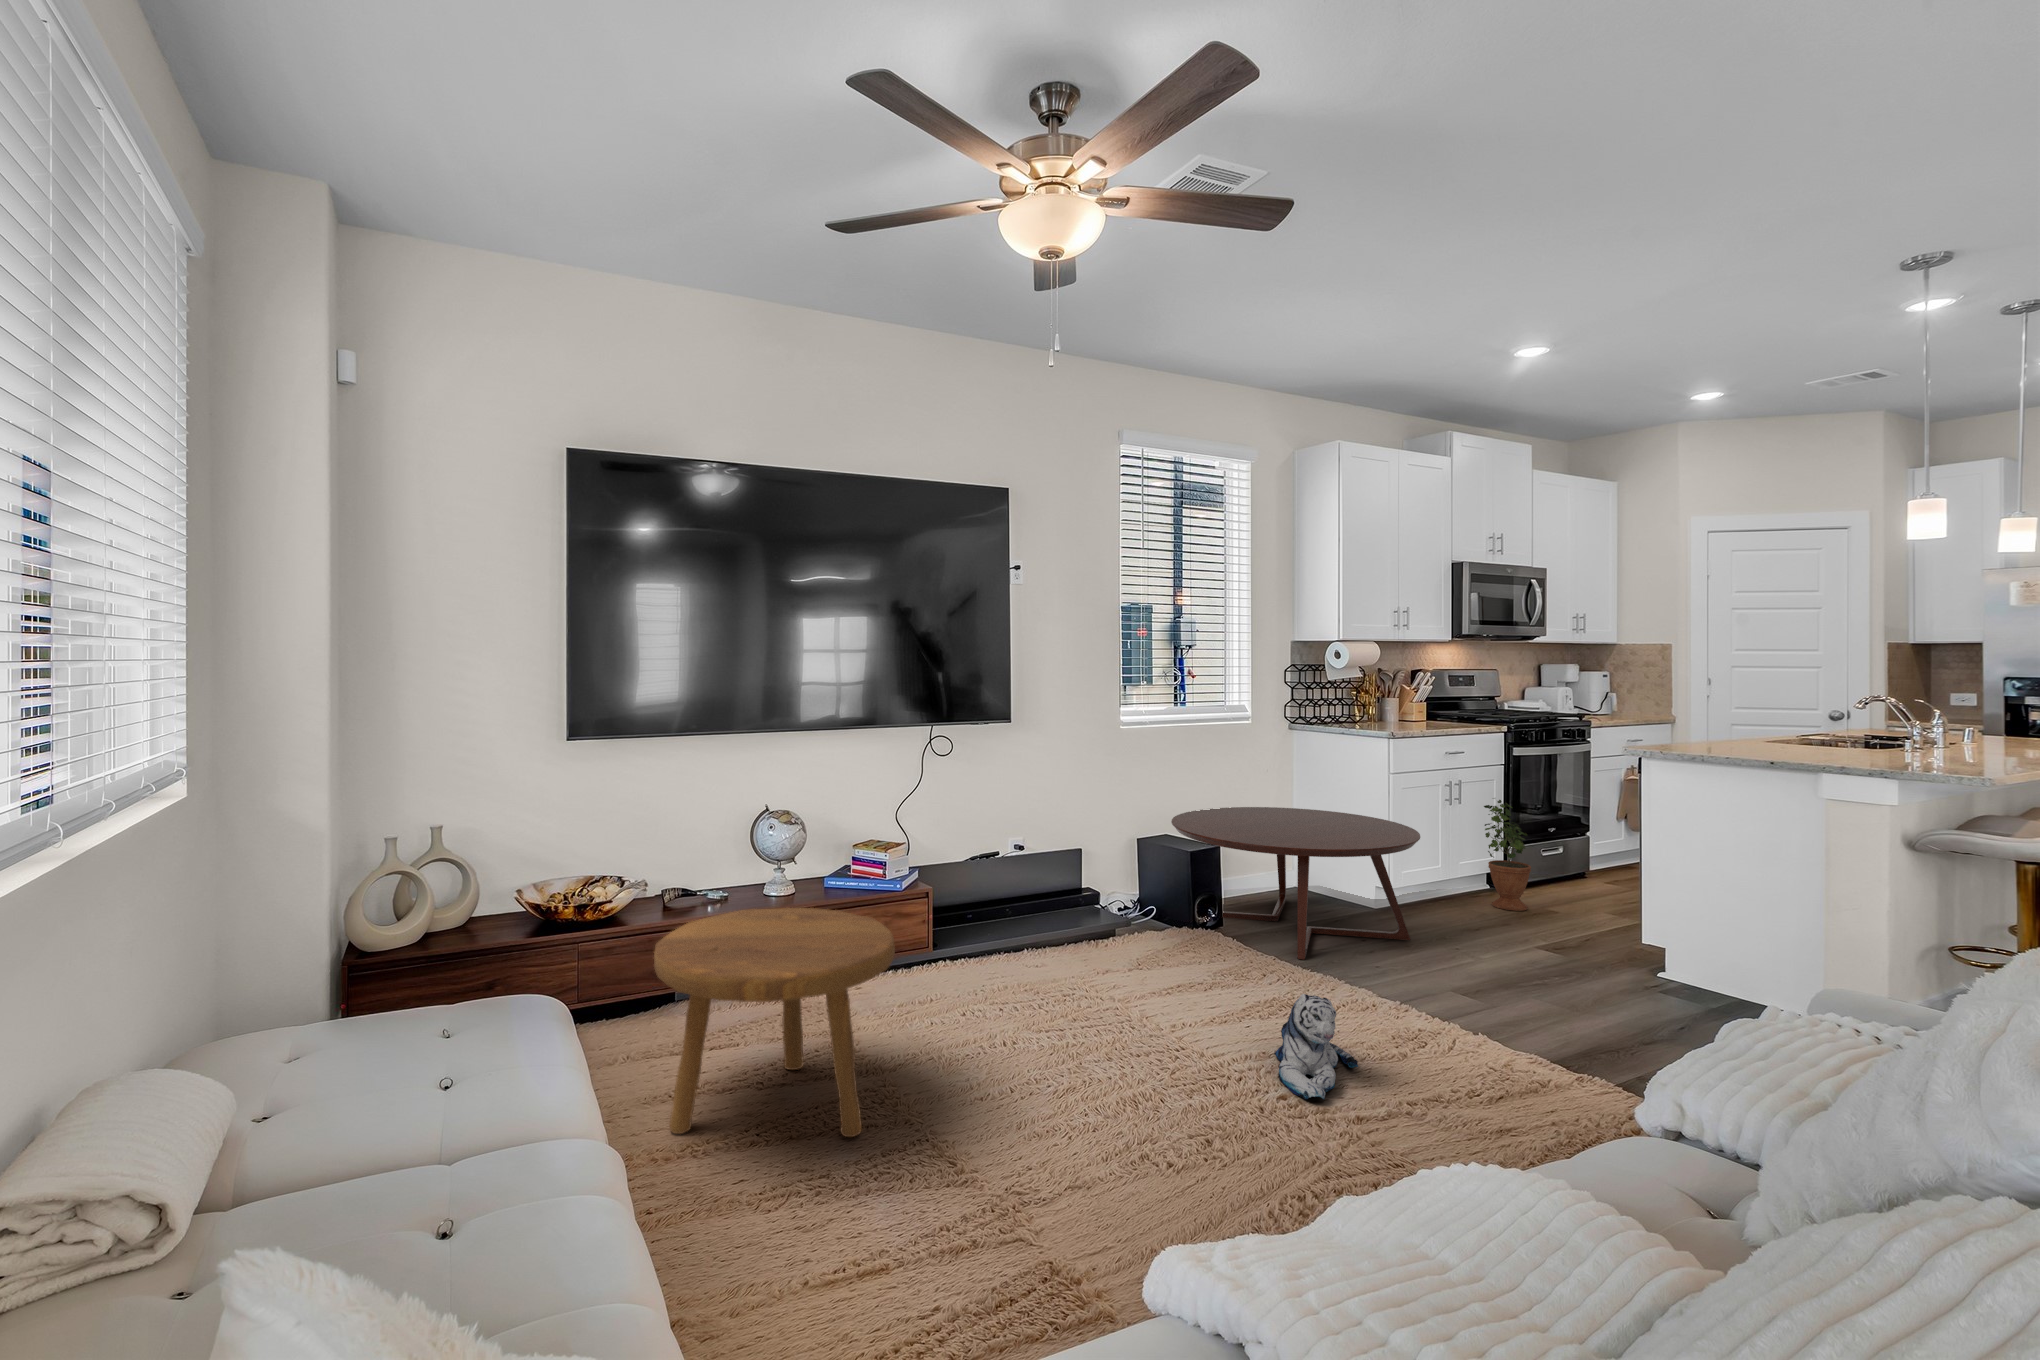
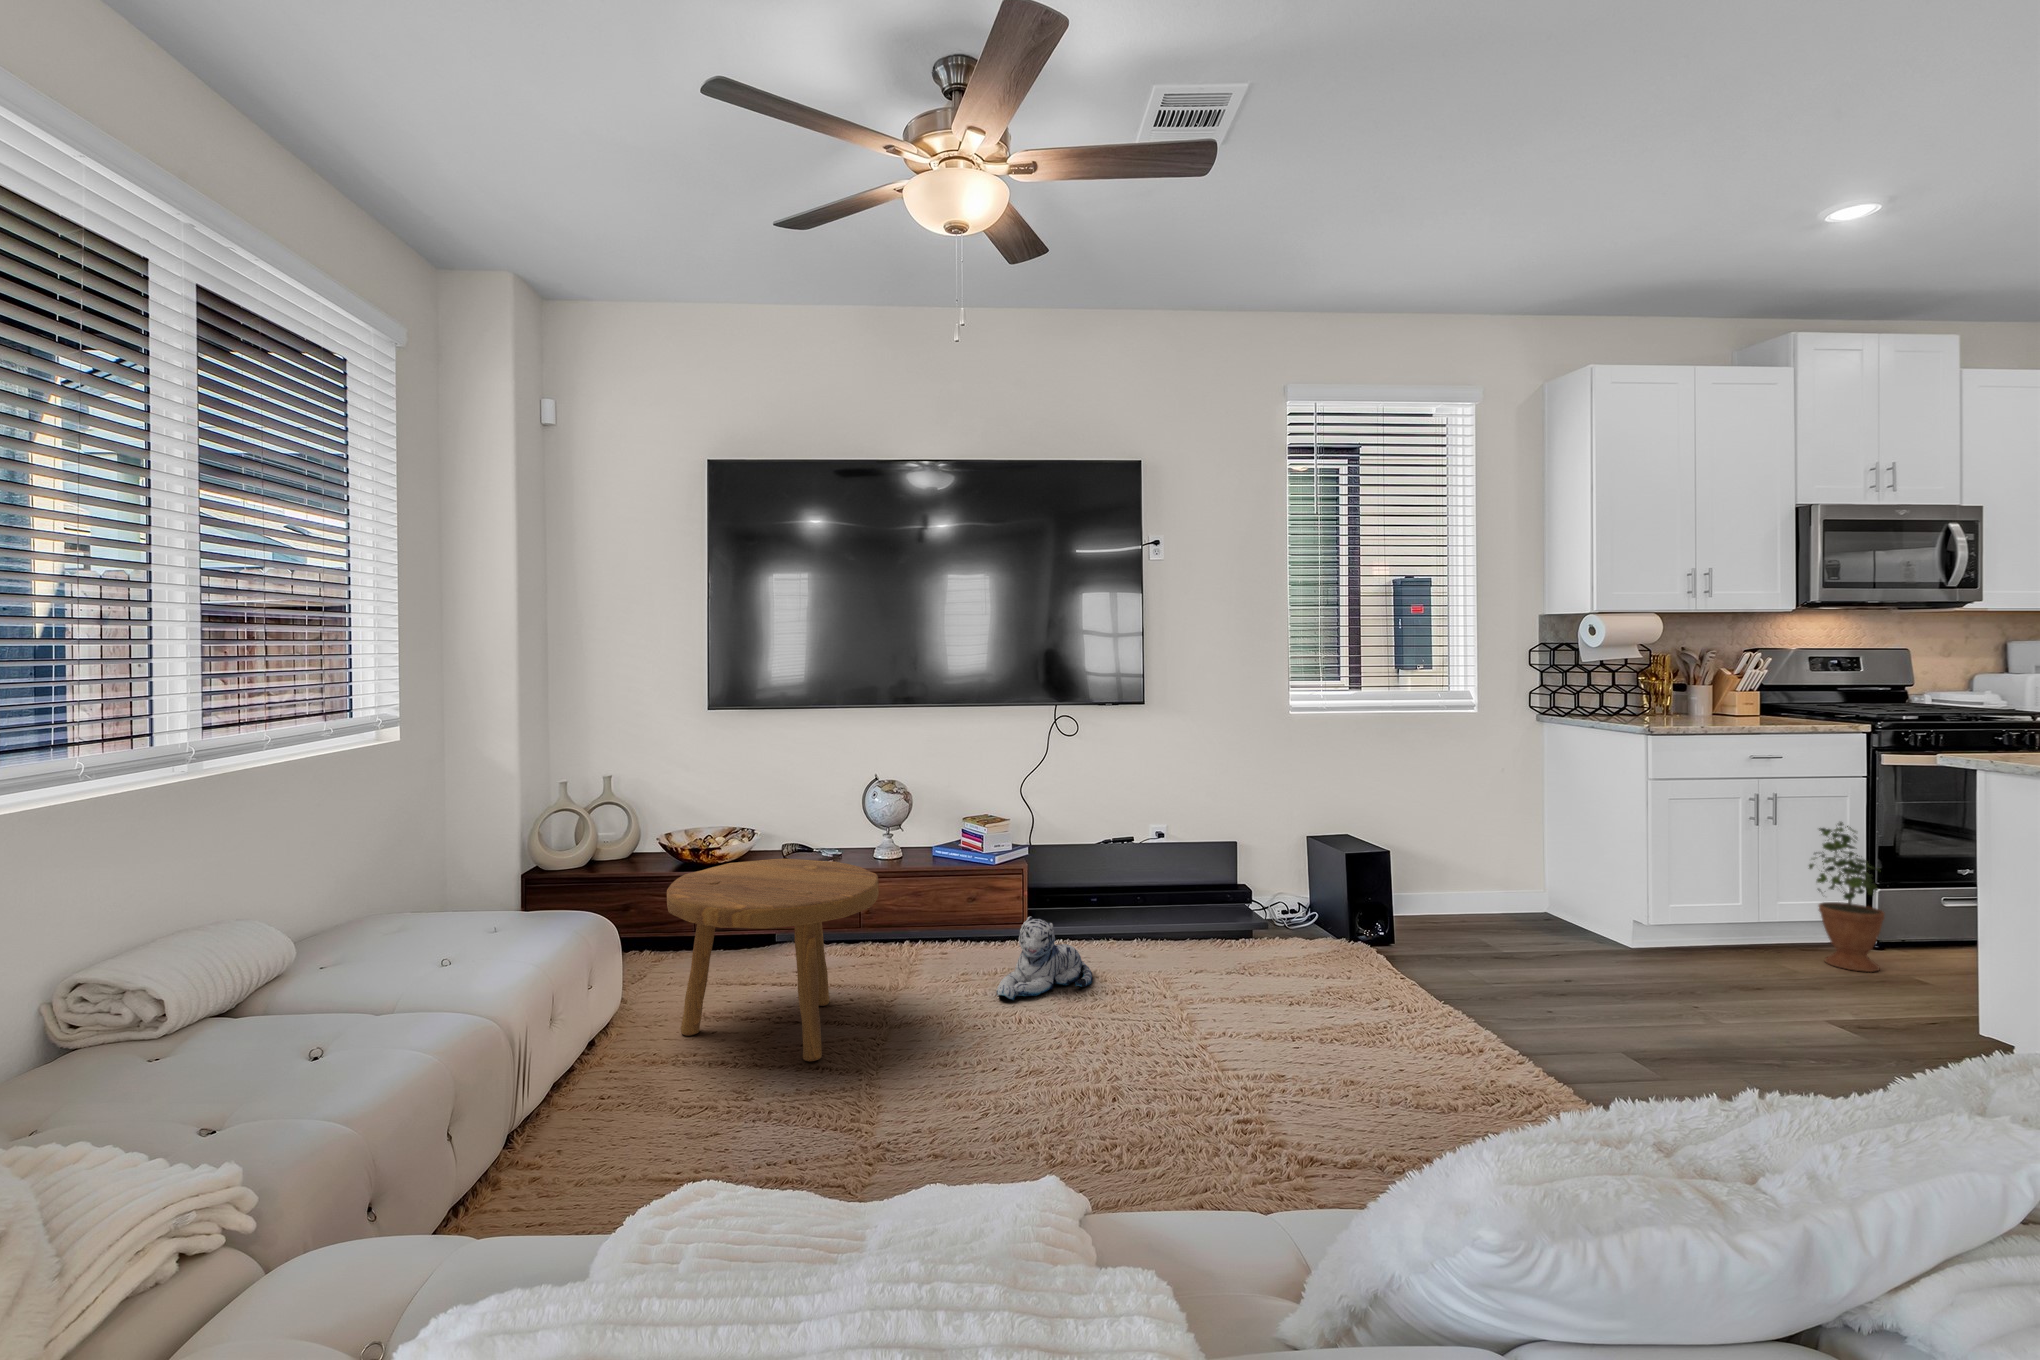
coffee table: present [1171,807,1420,960] -> none [1335,810,1651,986]
plush toy: present [1274,994,1358,1099] -> present [997,916,1092,1000]

